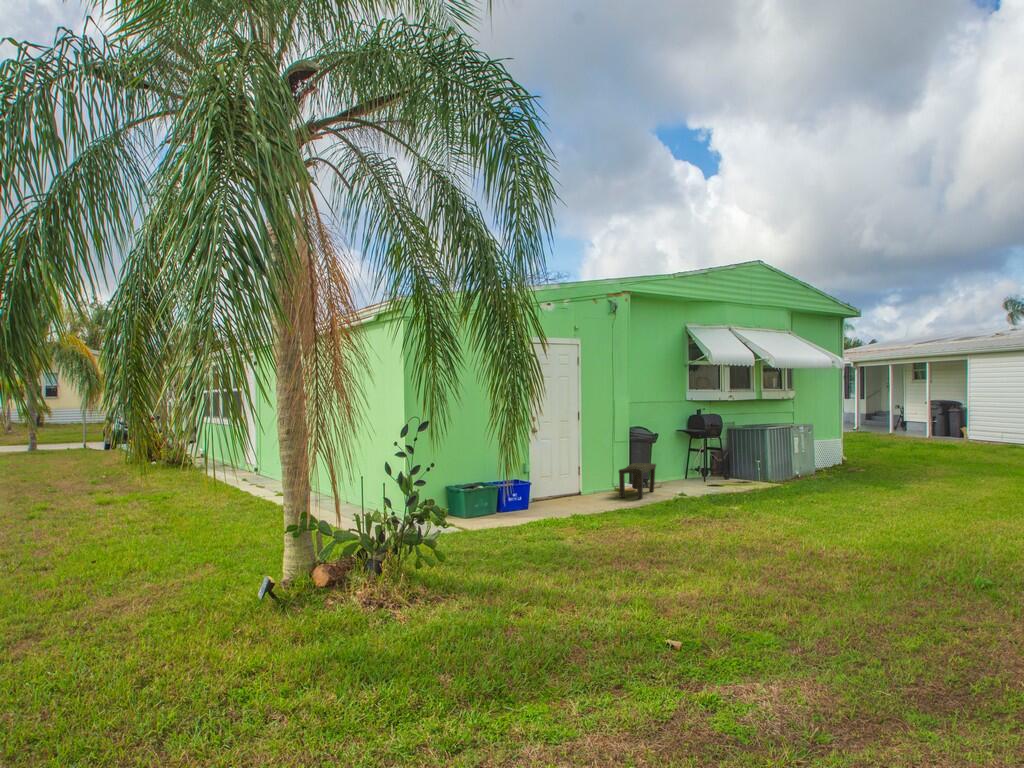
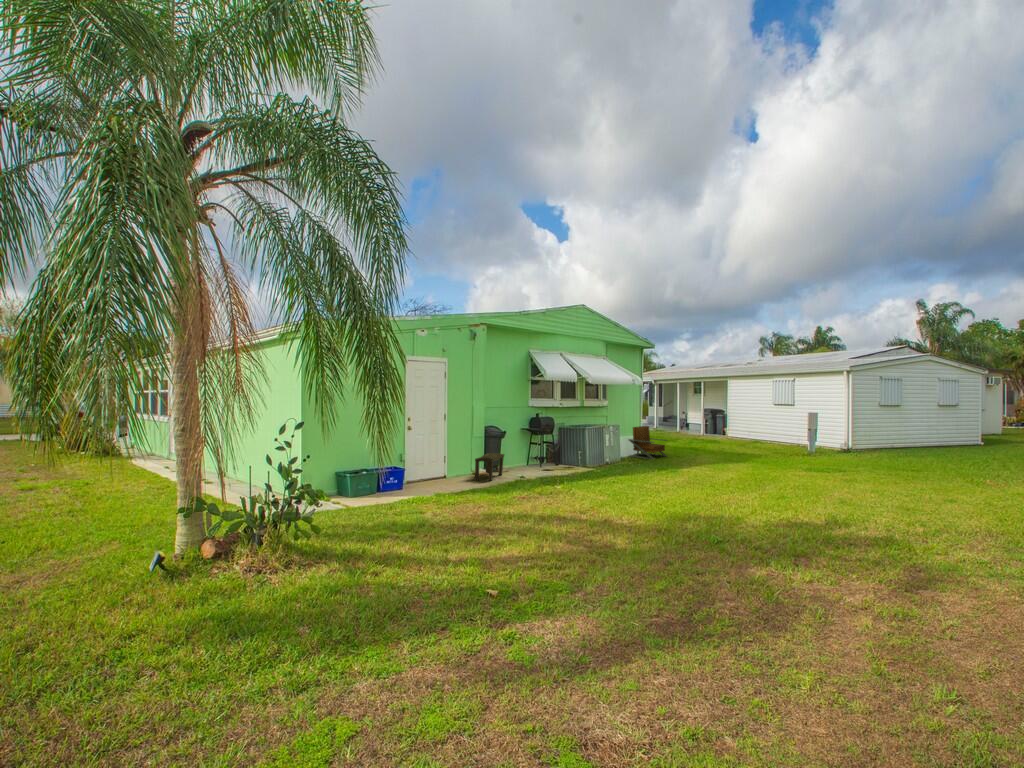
lounge chair: none [825,425,884,471] -> present [629,426,667,459]

